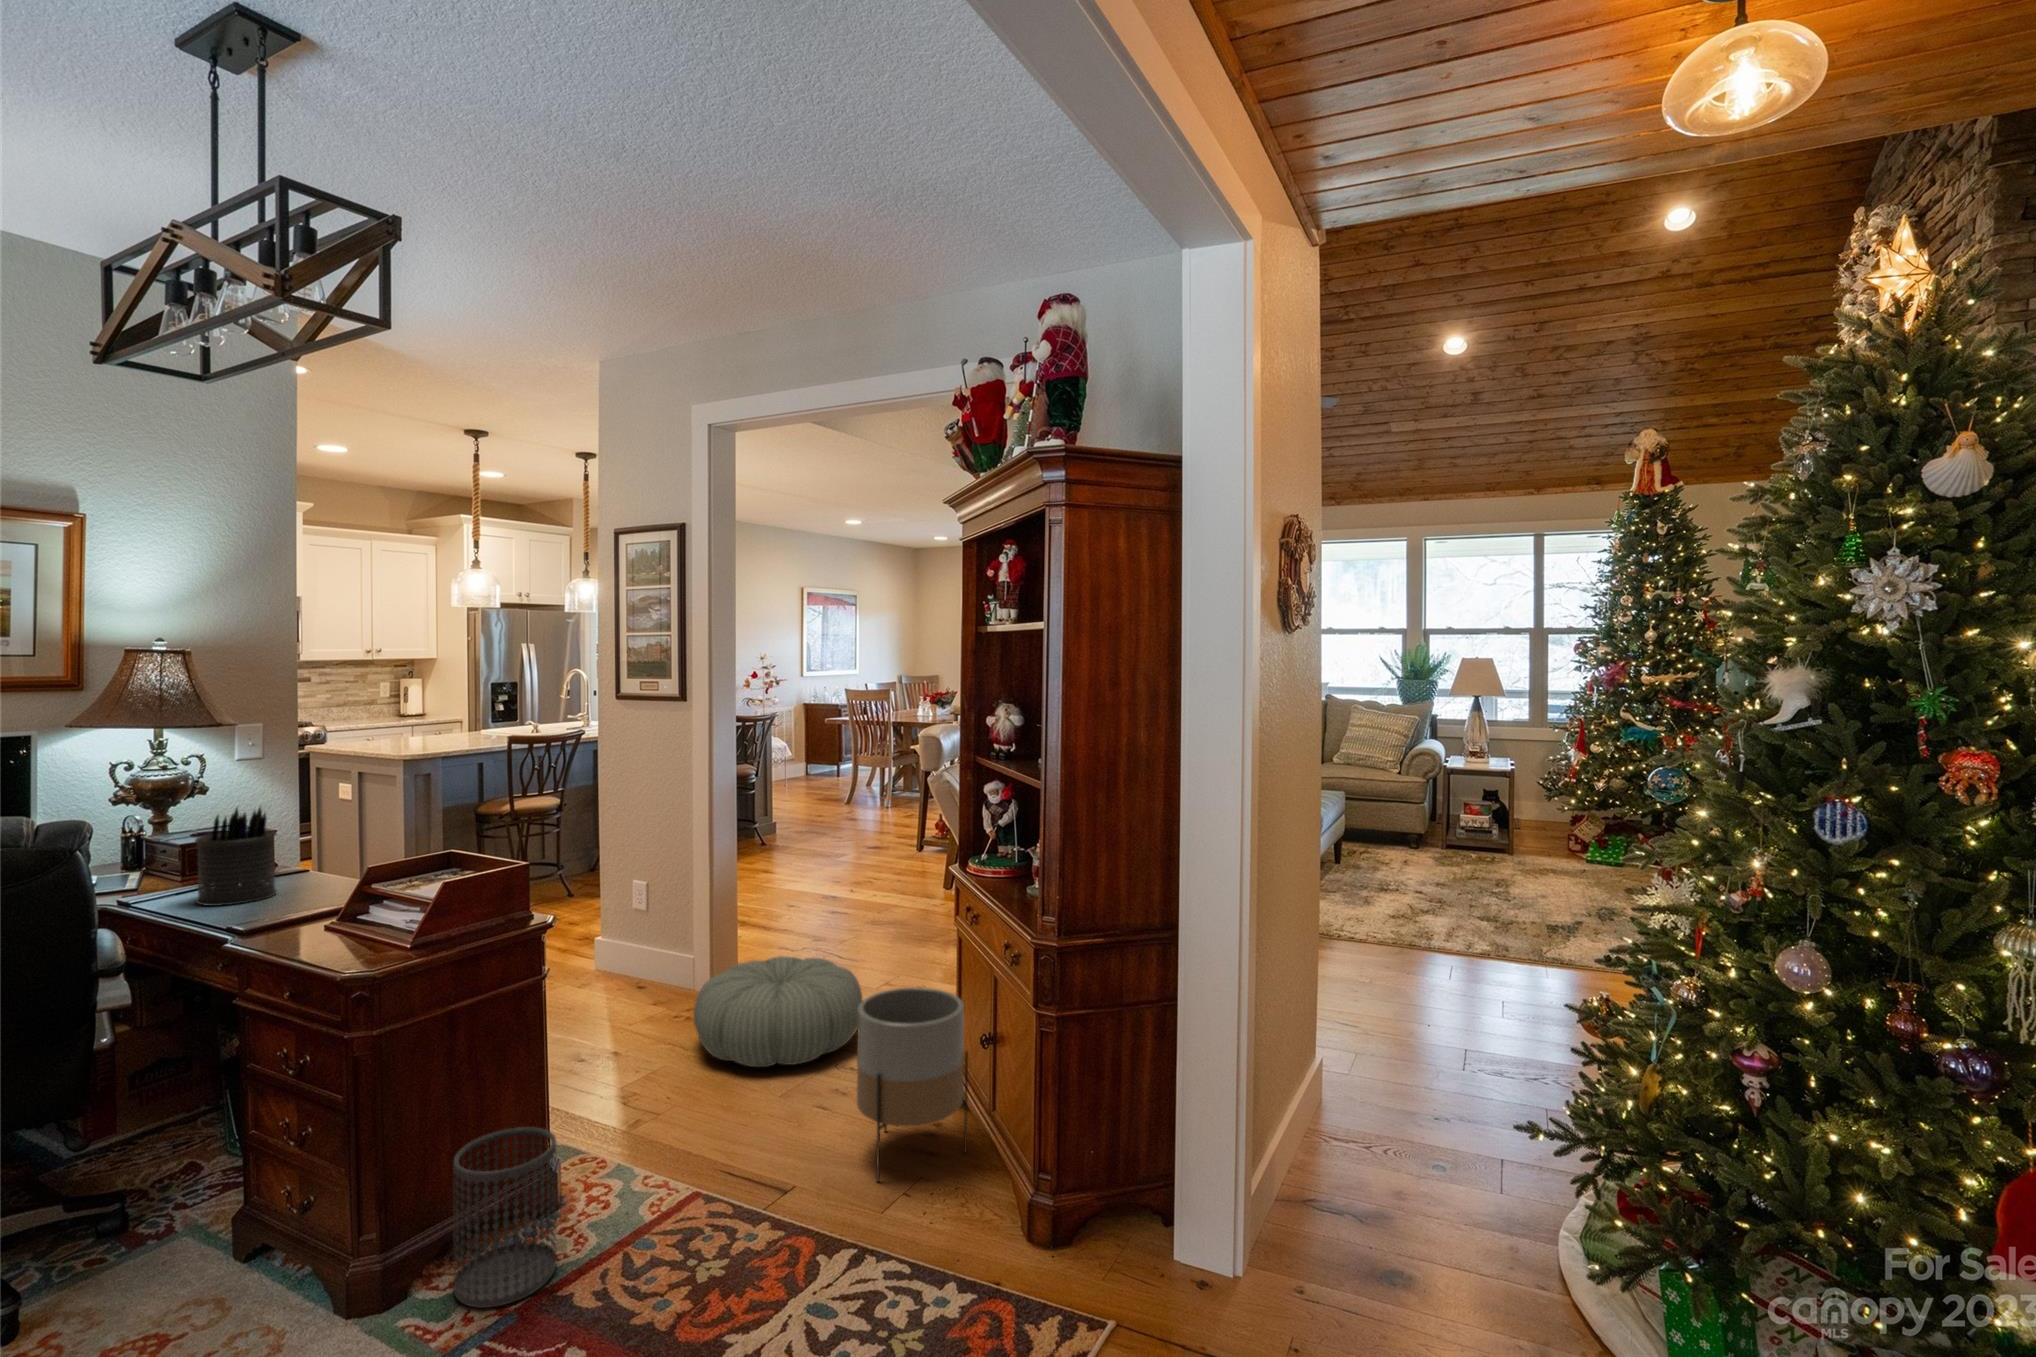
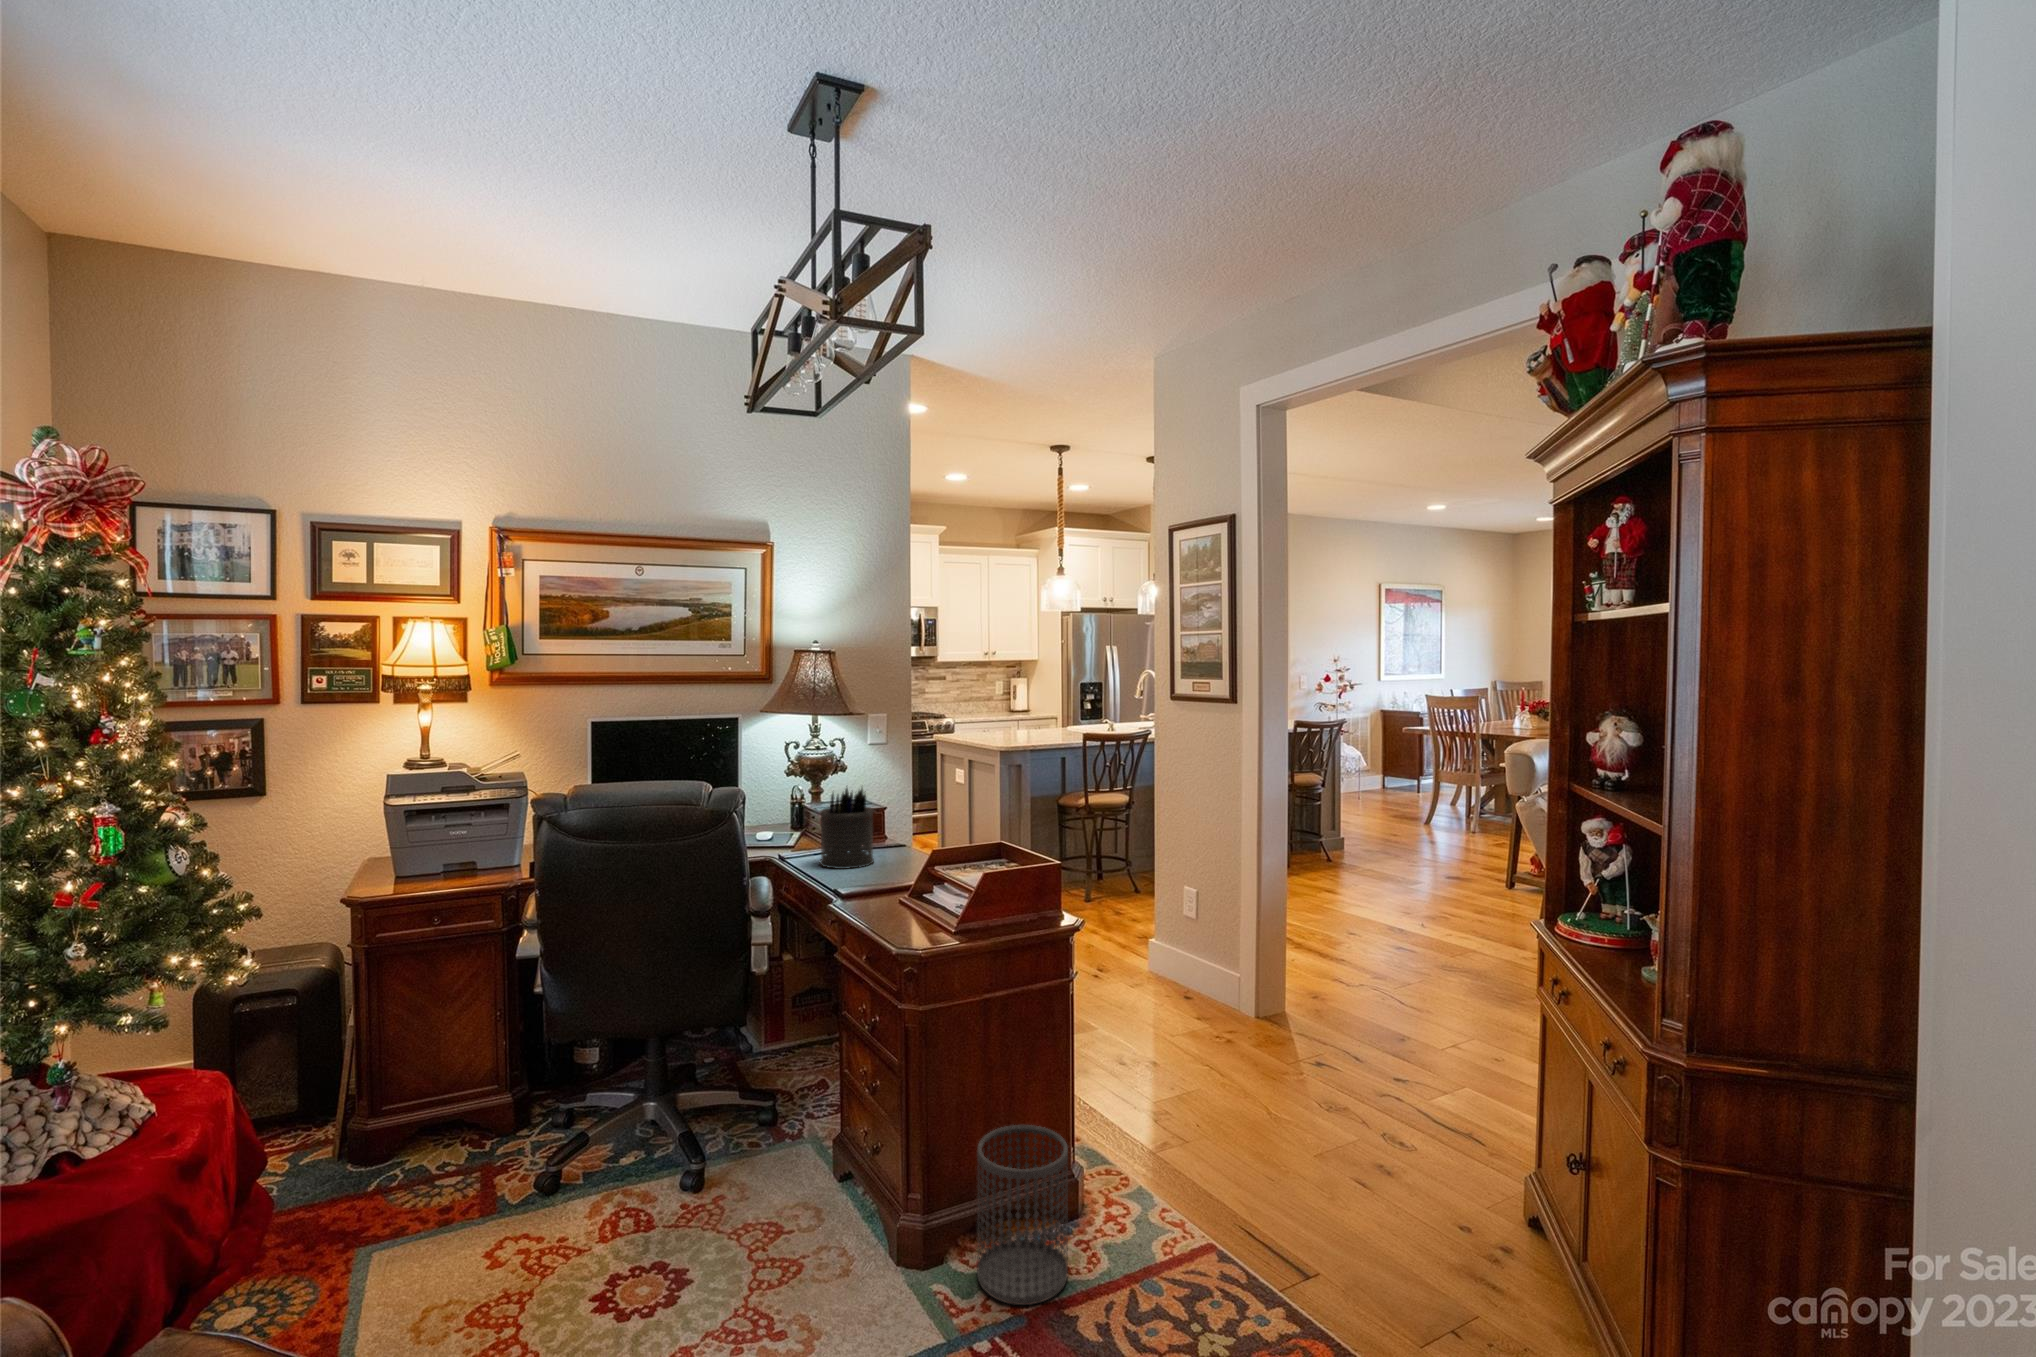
pouf: present [694,956,863,1067] -> none [1230,990,1421,1119]
planter: present [857,988,968,1182] -> none [1401,1064,1555,1302]

